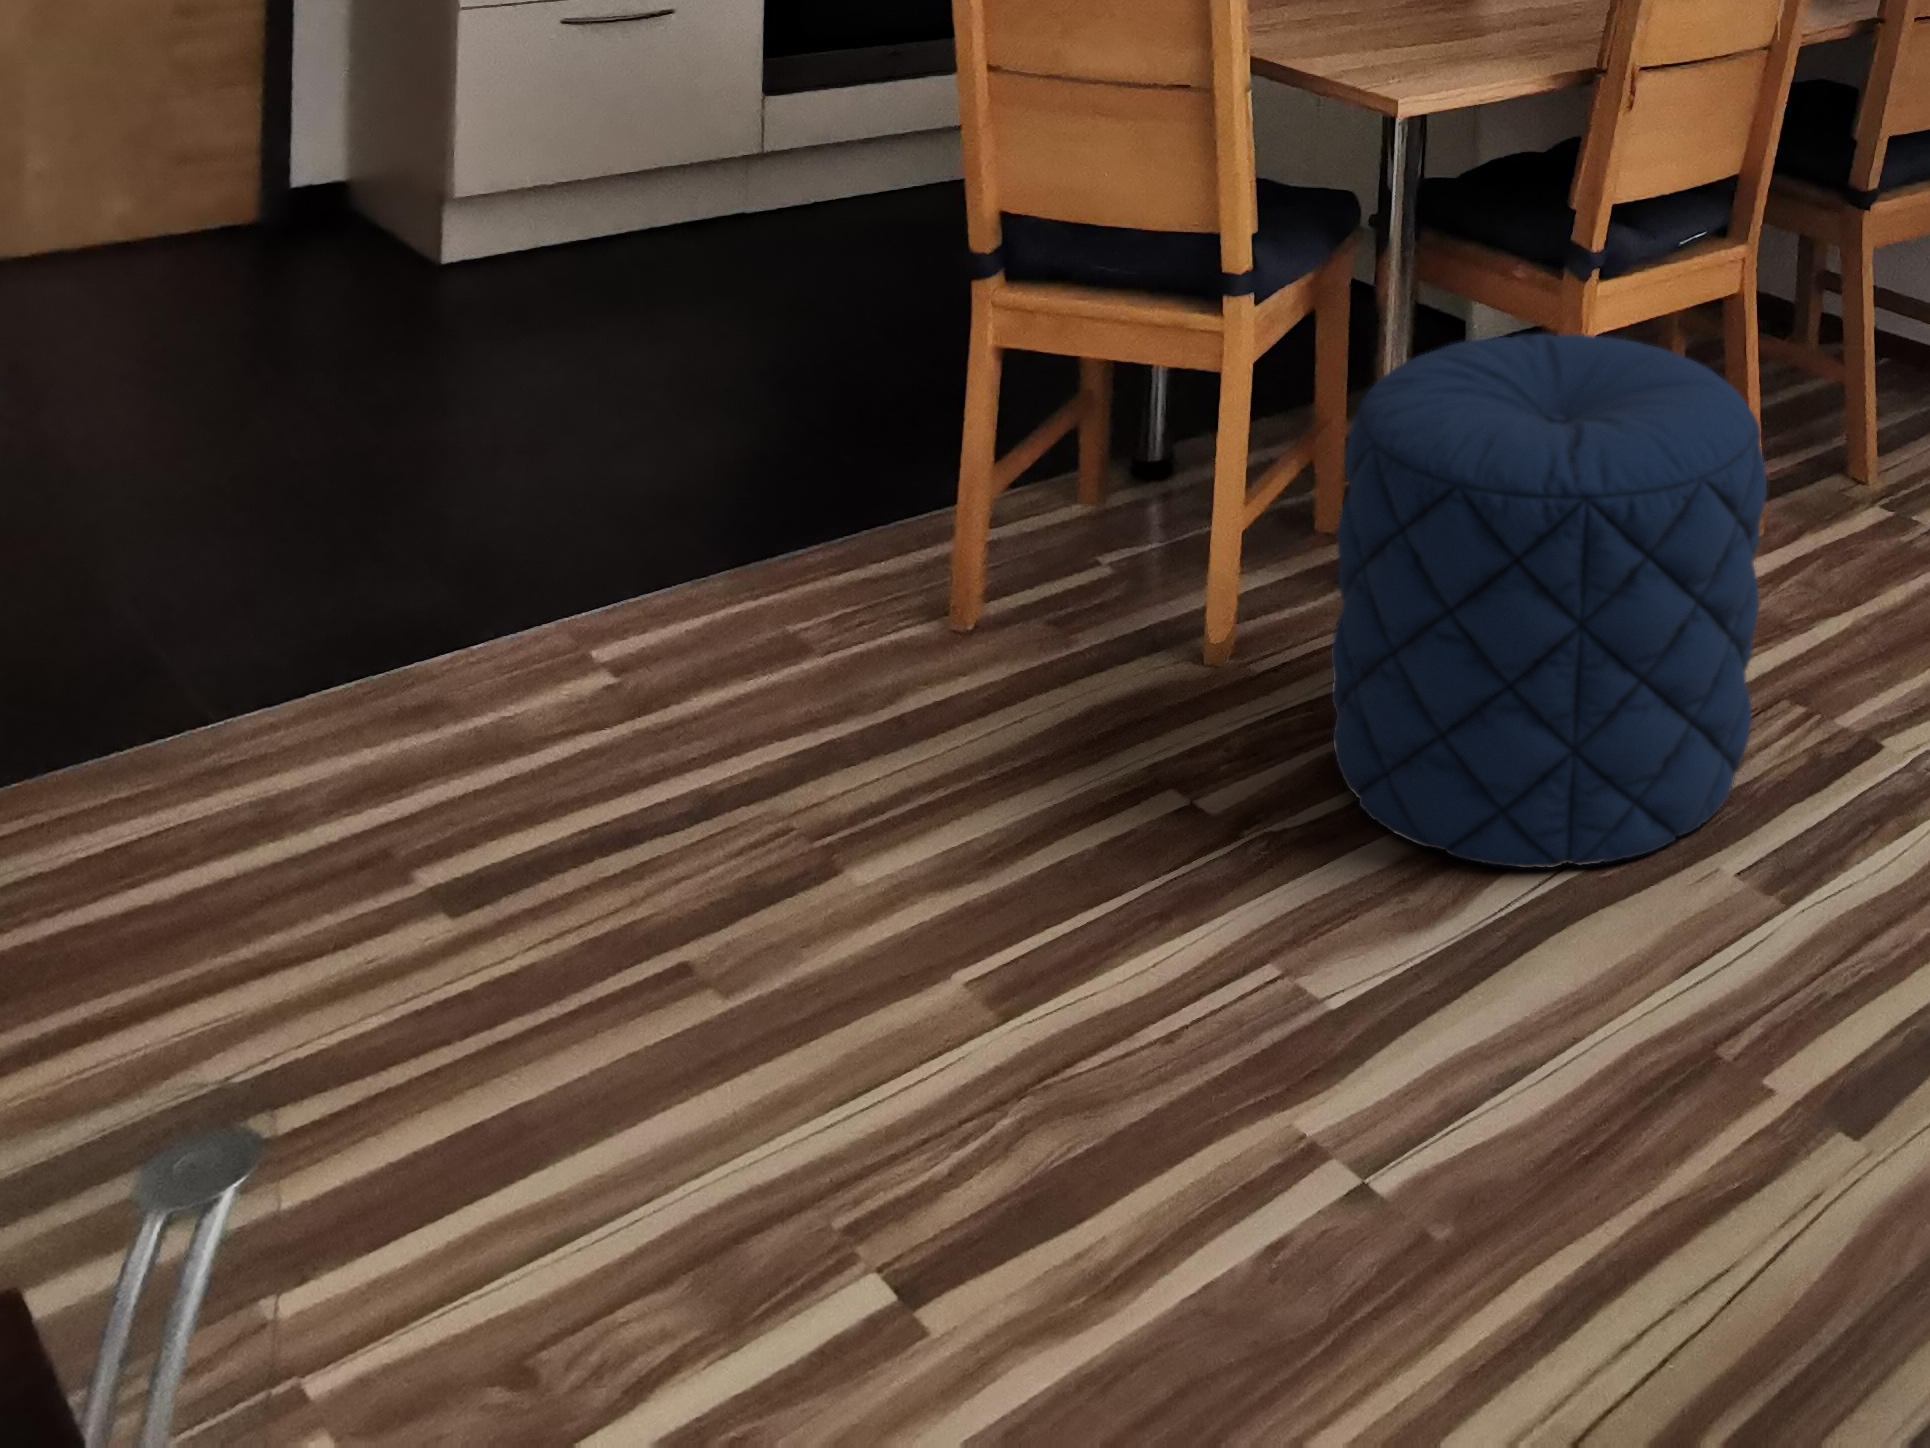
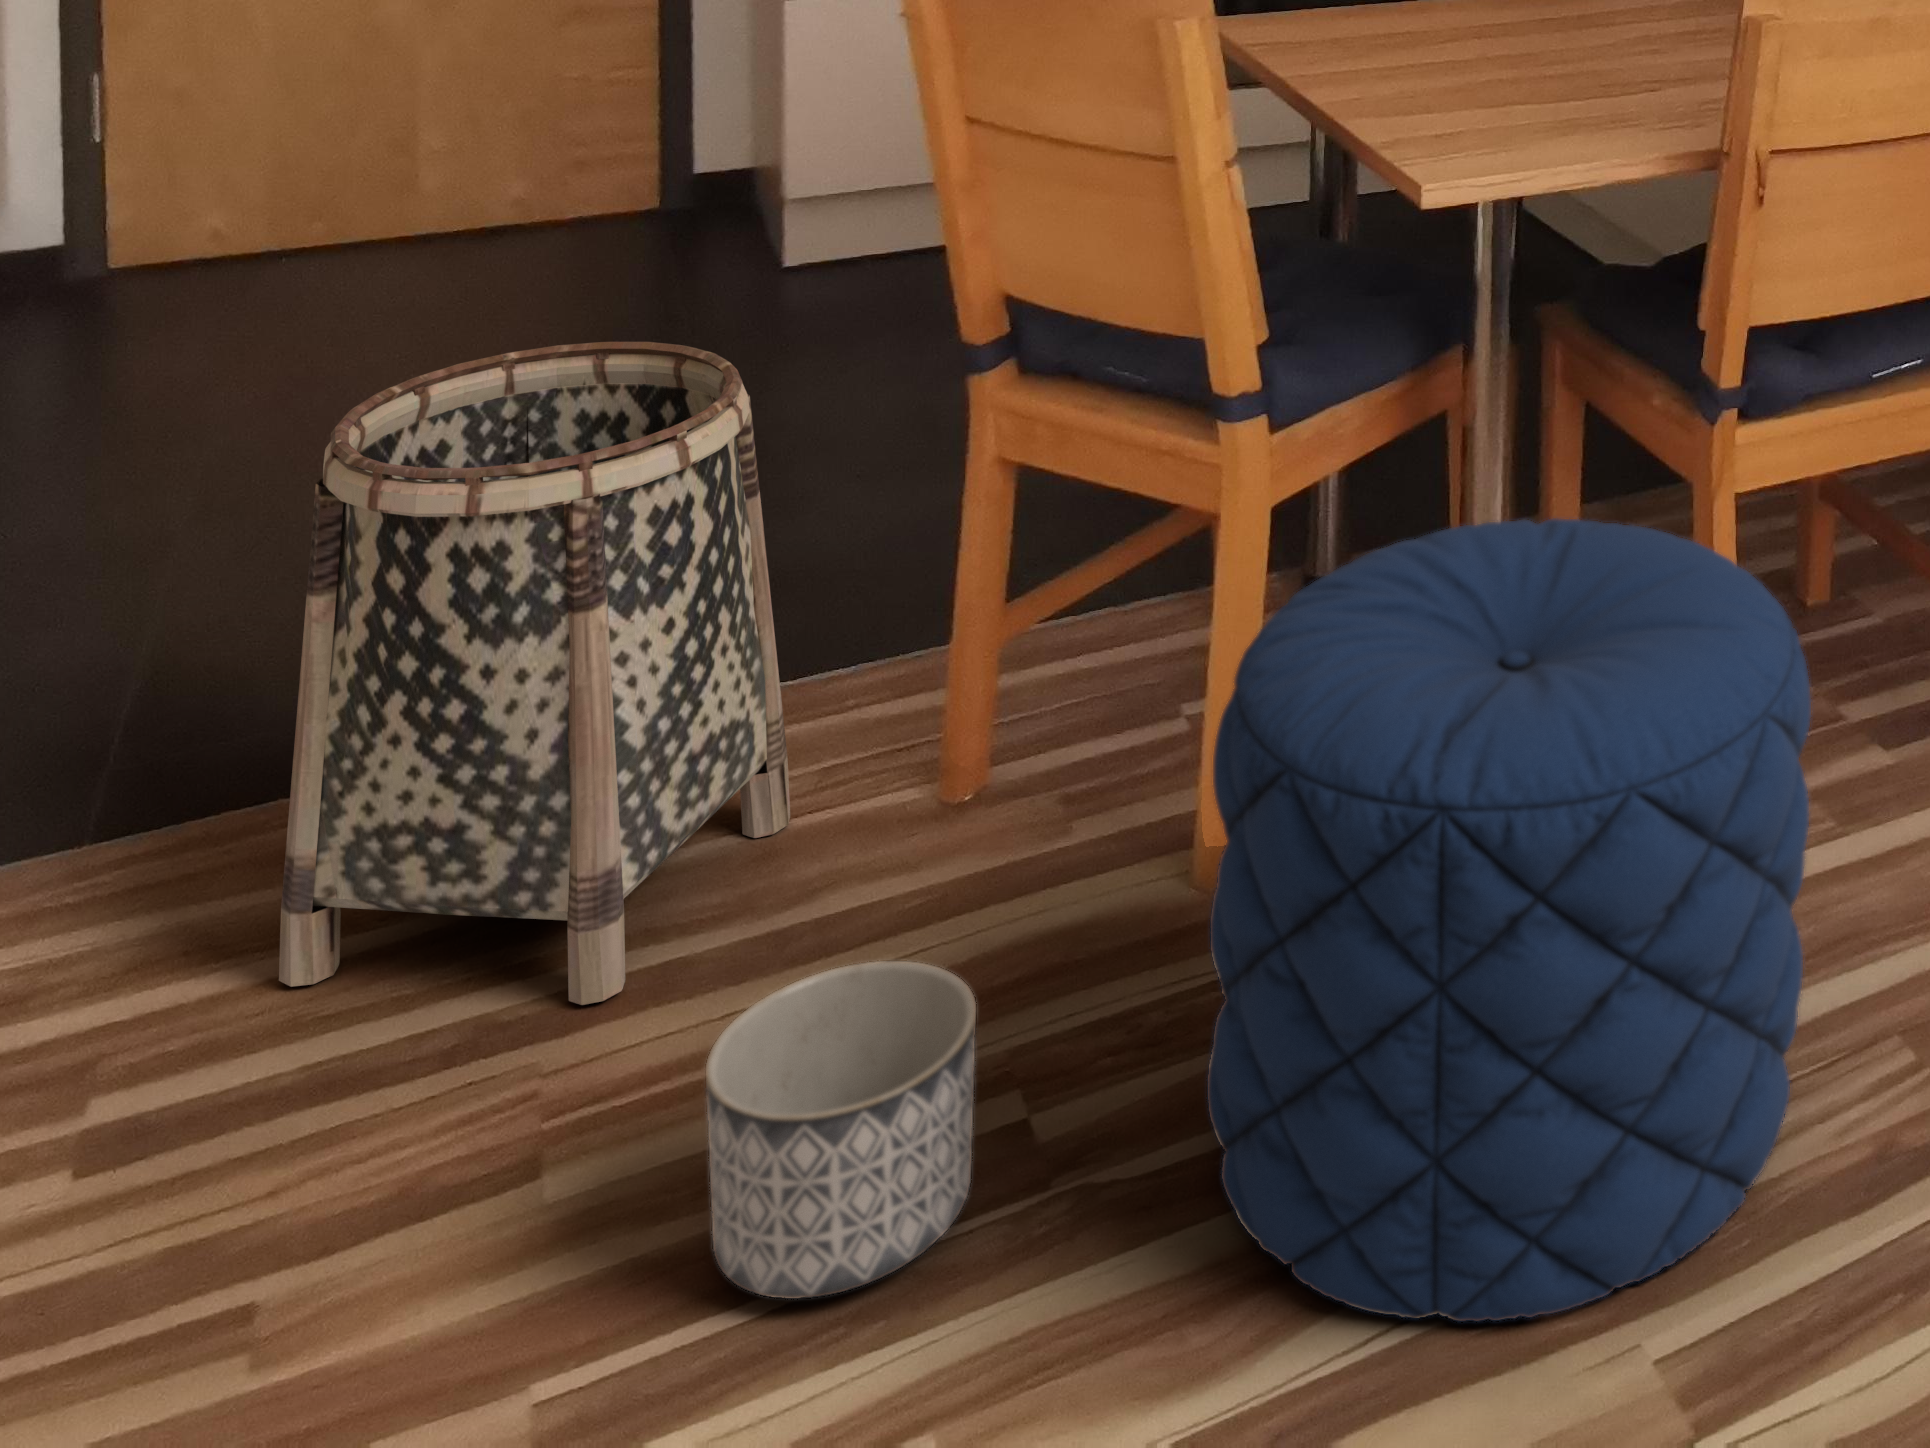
basket: none [495,257,842,783] -> present [279,342,790,1005]
planter: none [1014,678,1201,905] -> present [706,961,976,1299]

